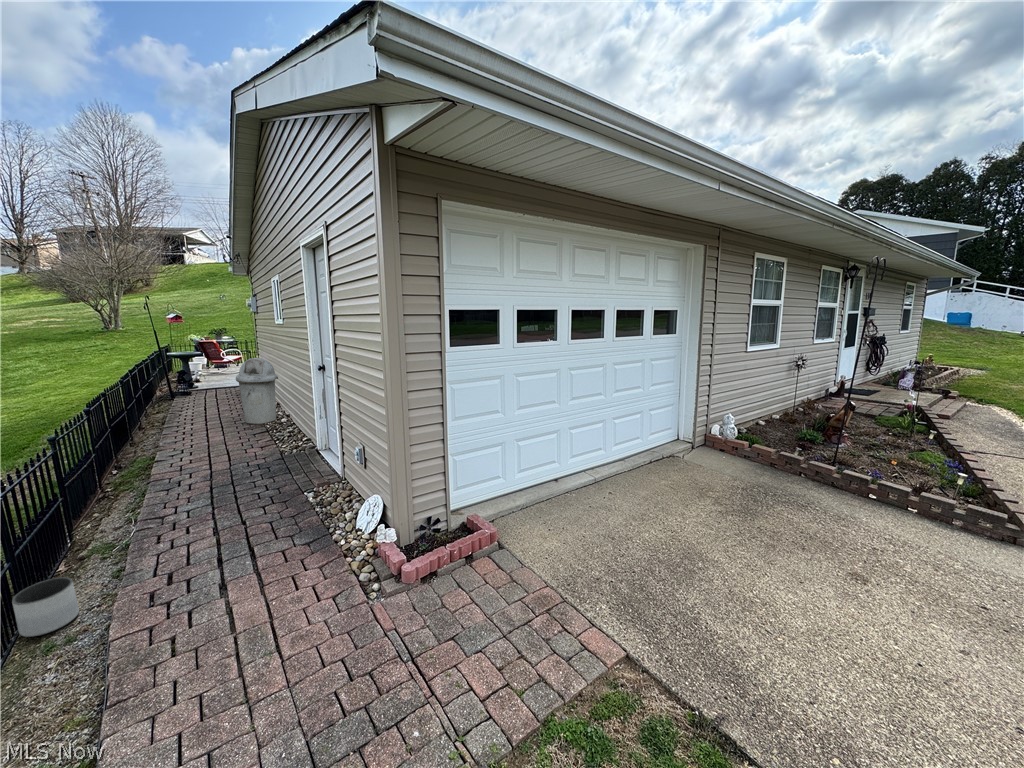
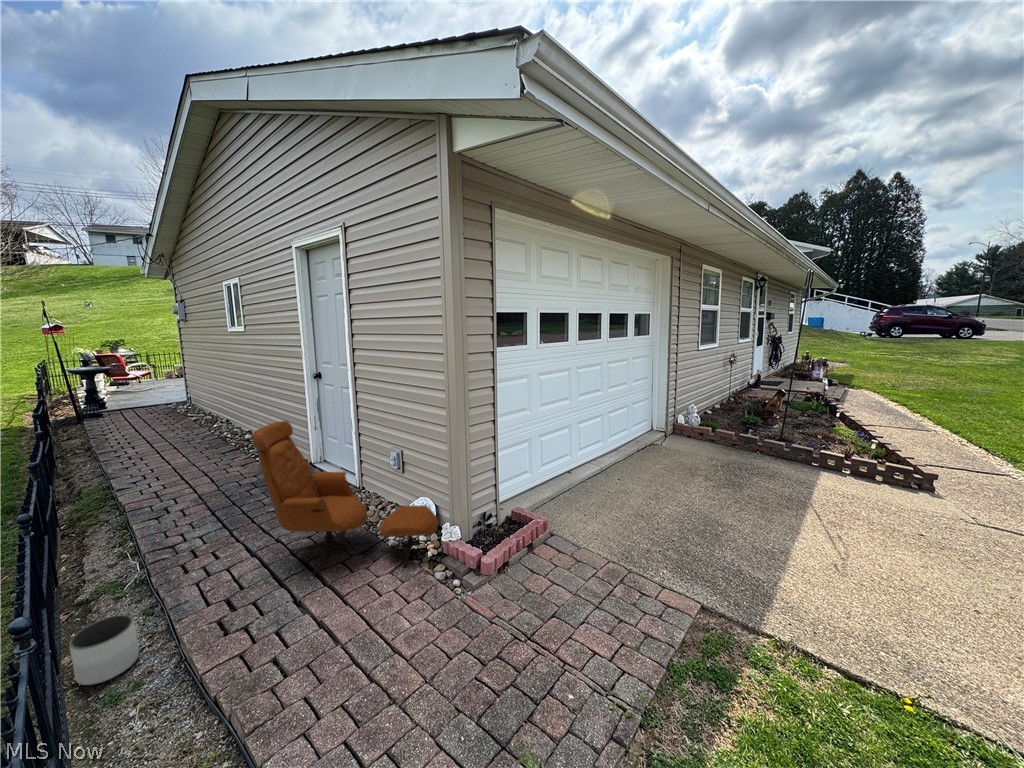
trash can: present [236,358,278,424] -> none [200,373,248,444]
lounge chair: none [205,409,383,565] -> present [253,421,438,577]

